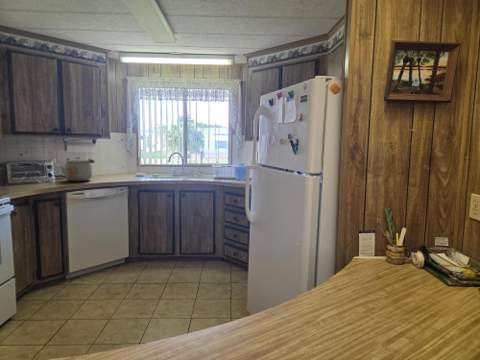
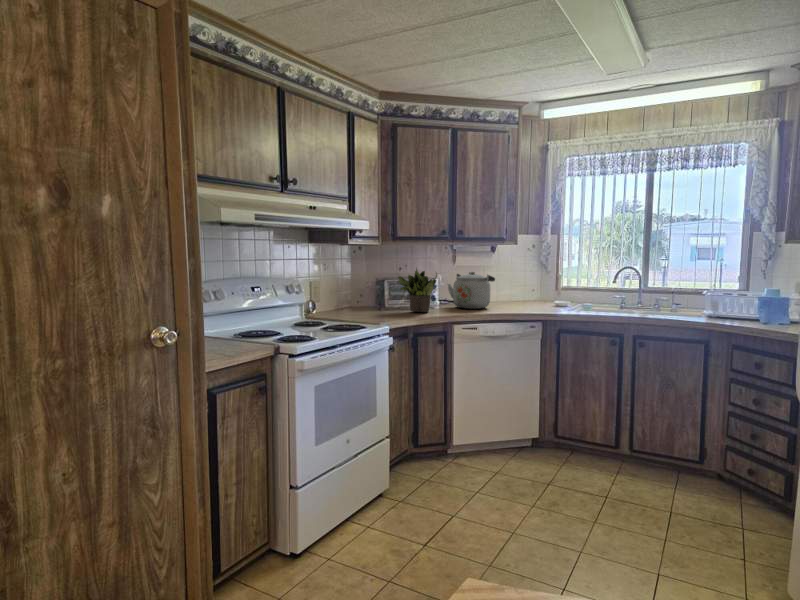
potted plant: none [18,154,51,185] -> present [398,269,437,312]

